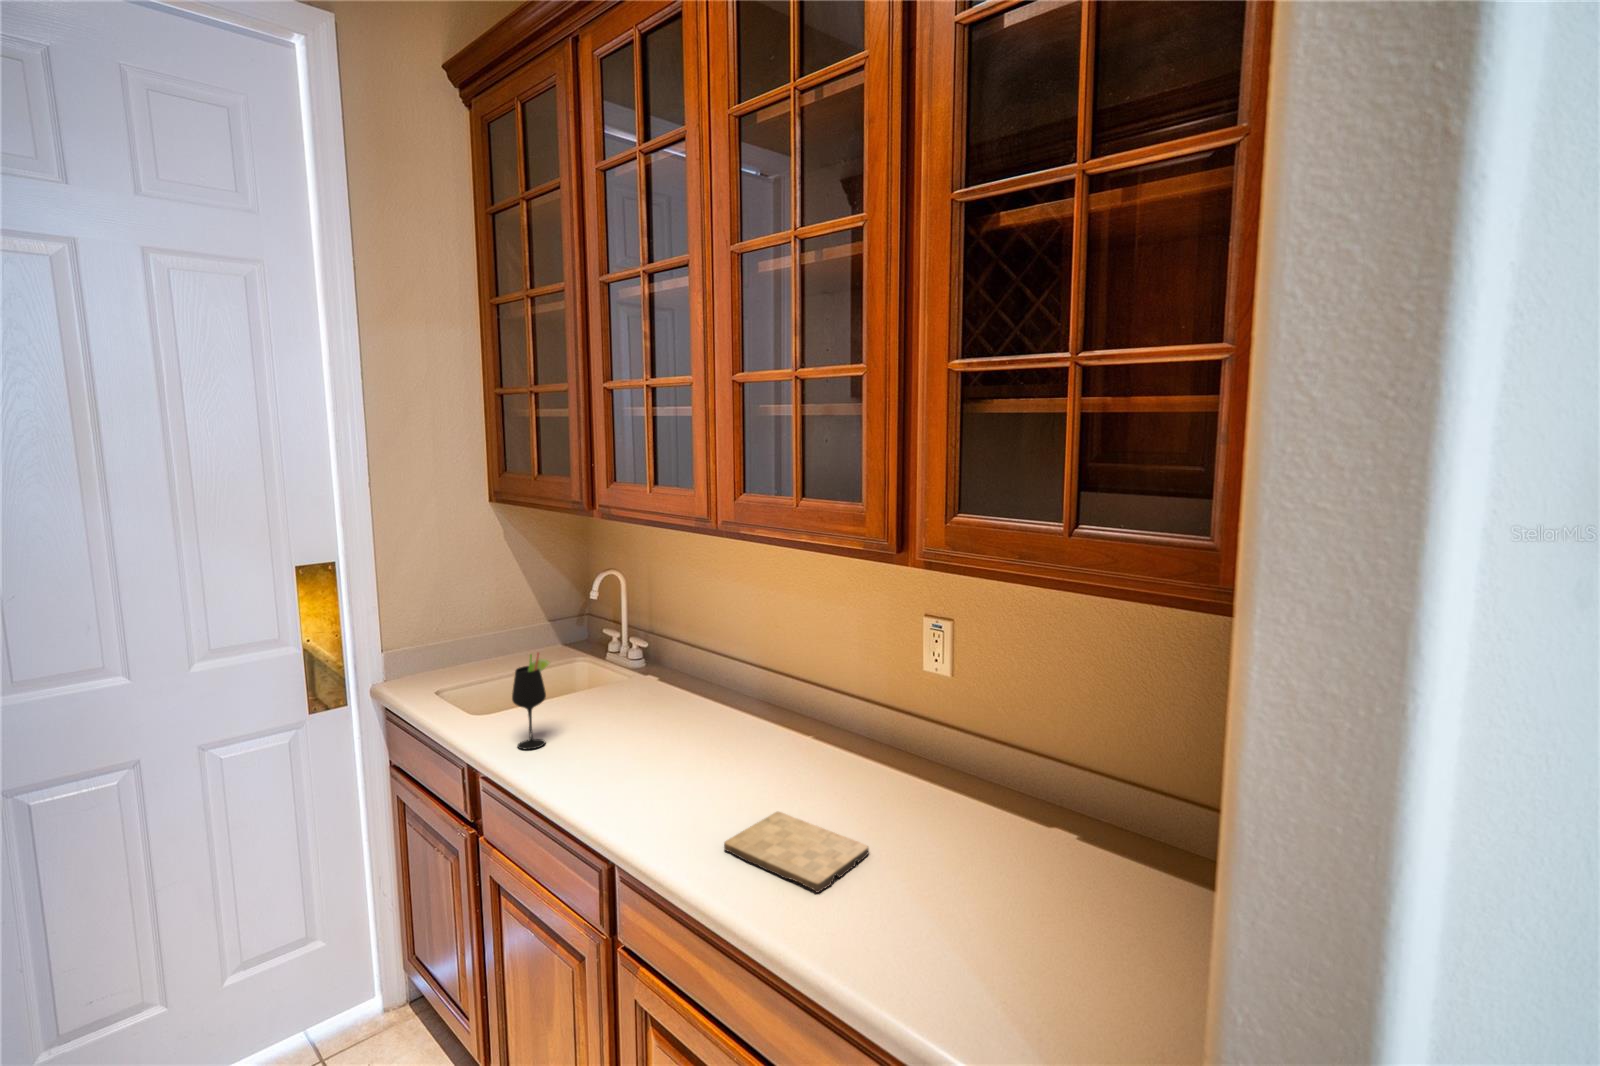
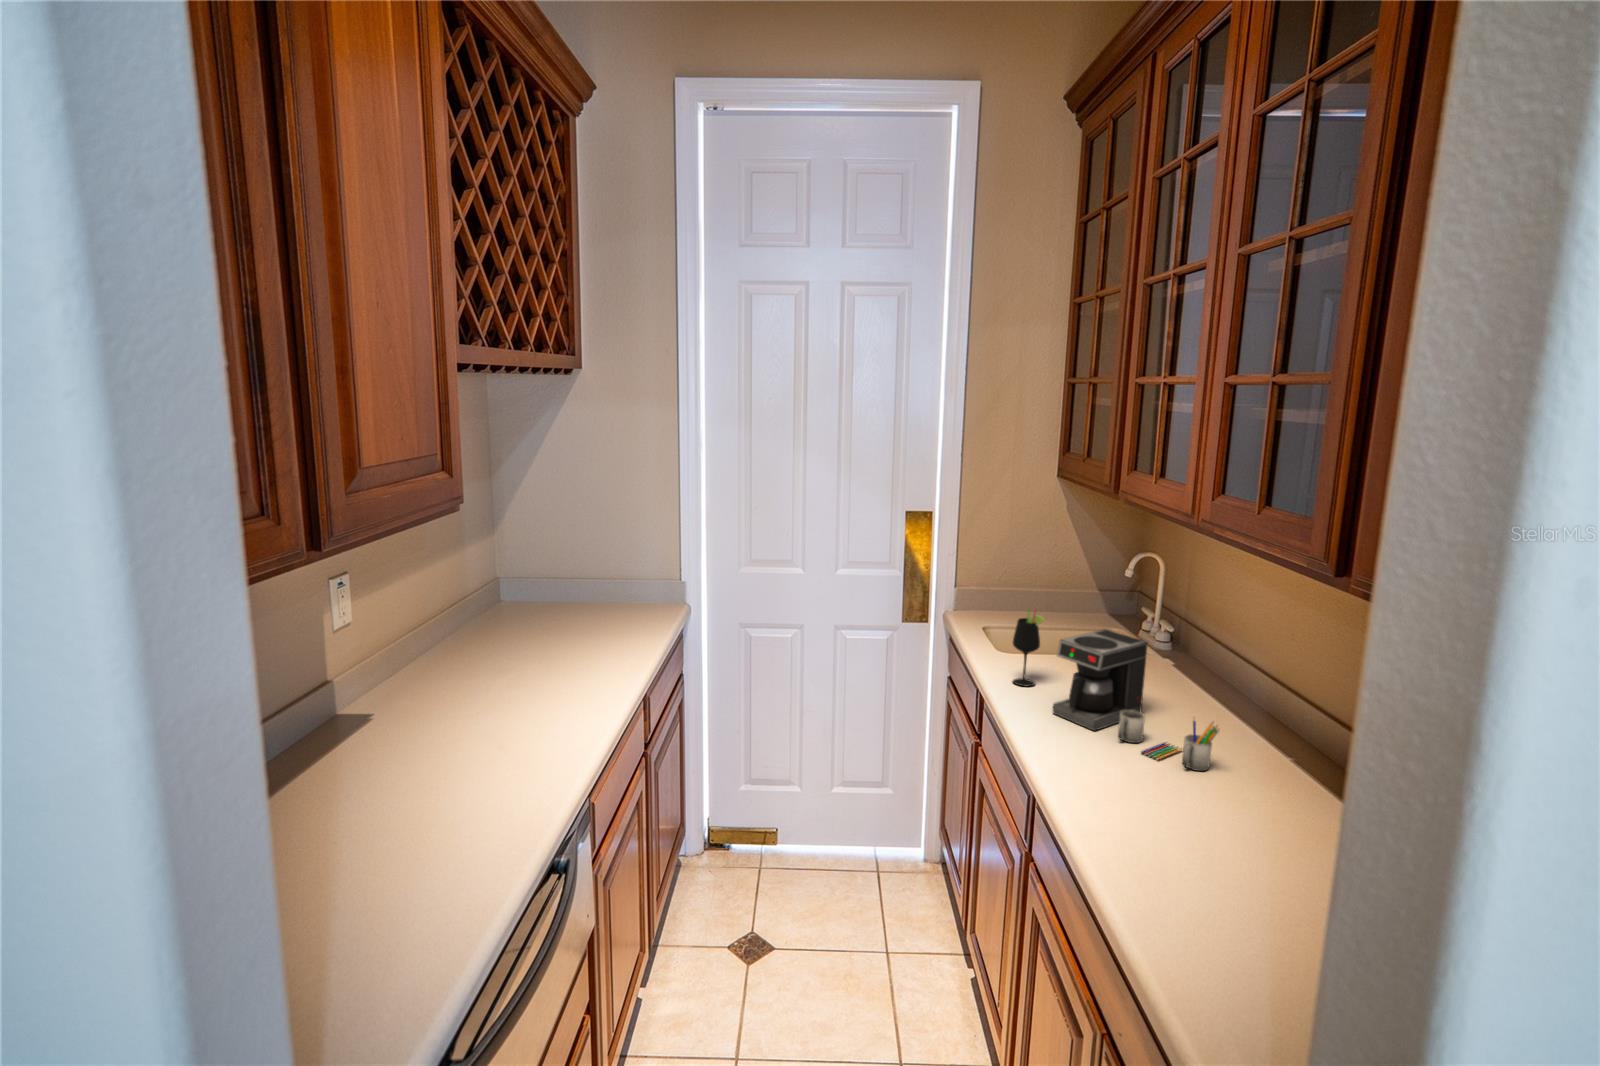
coffee maker: none [585,657,771,779] -> present [1053,629,1219,771]
cutting board: present [724,812,869,892] -> none [1113,802,1251,874]

